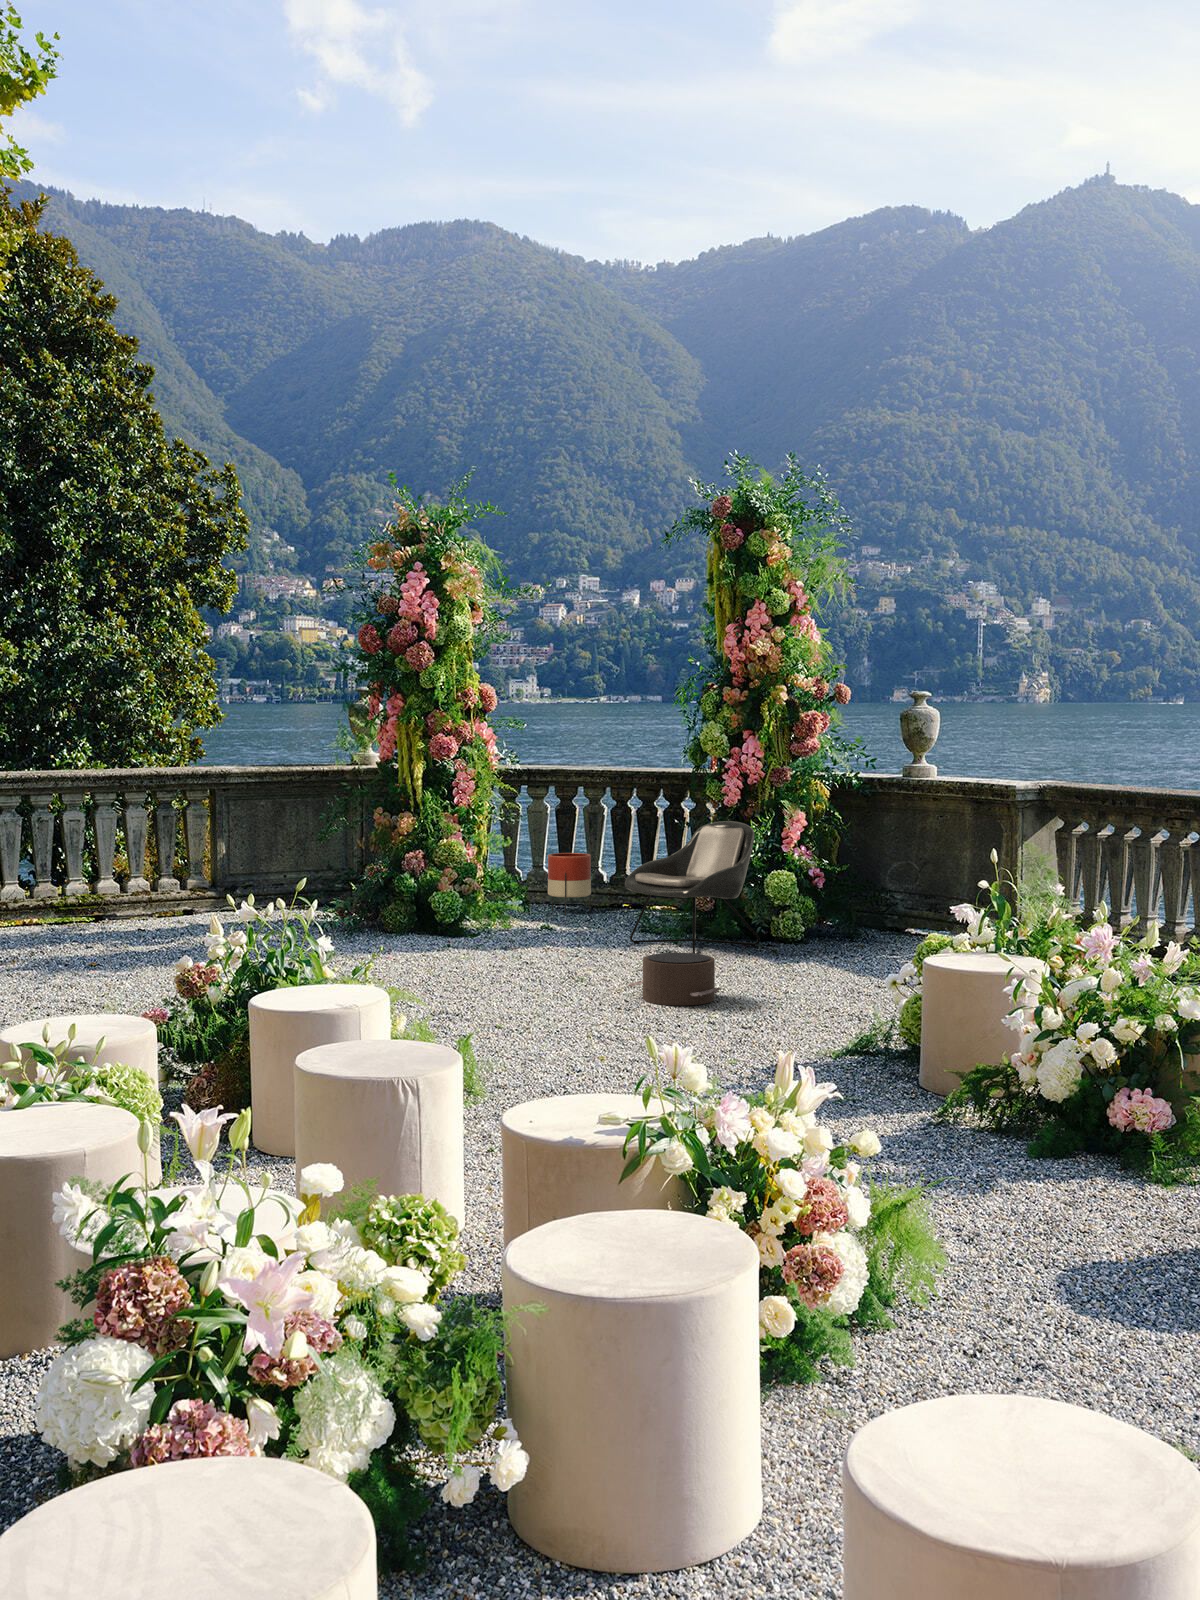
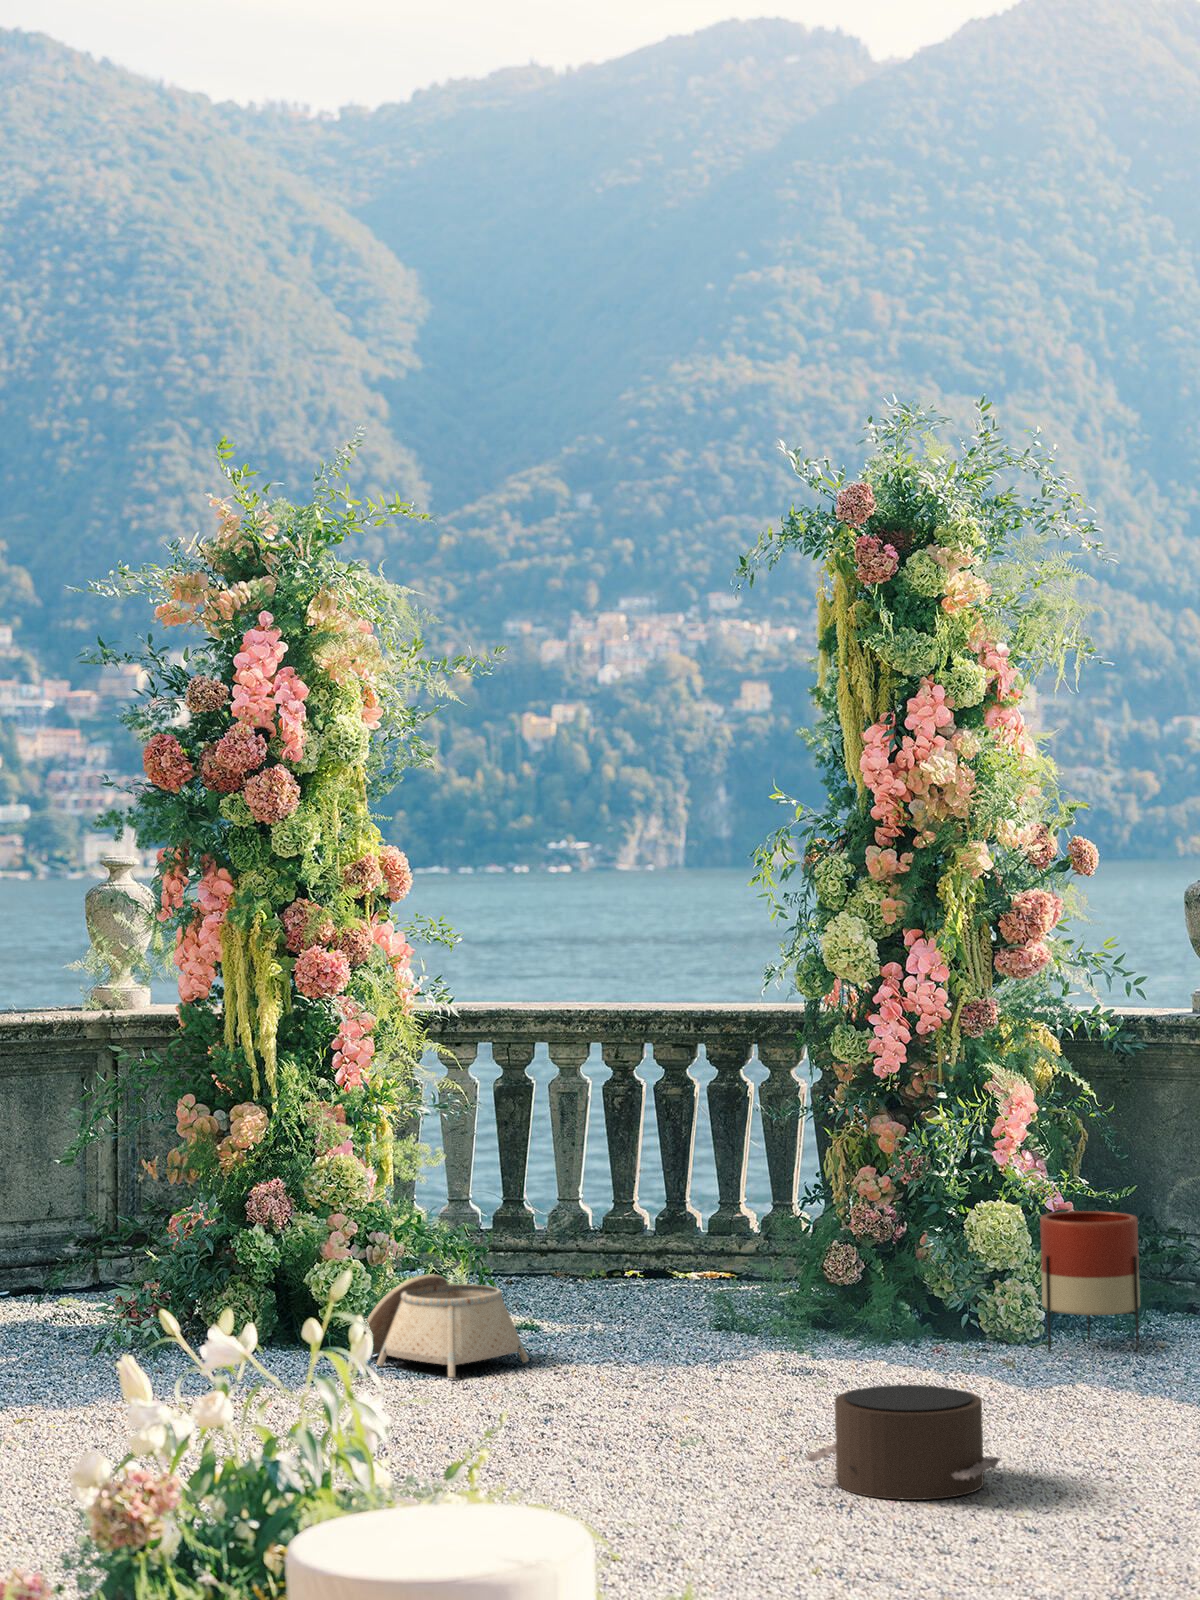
lounge chair: present [625,821,760,953] -> none [693,1106,961,1377]
planter: present [548,853,591,915] -> present [1040,1211,1140,1353]
basket: none [460,898,540,948] -> present [367,1274,529,1378]

